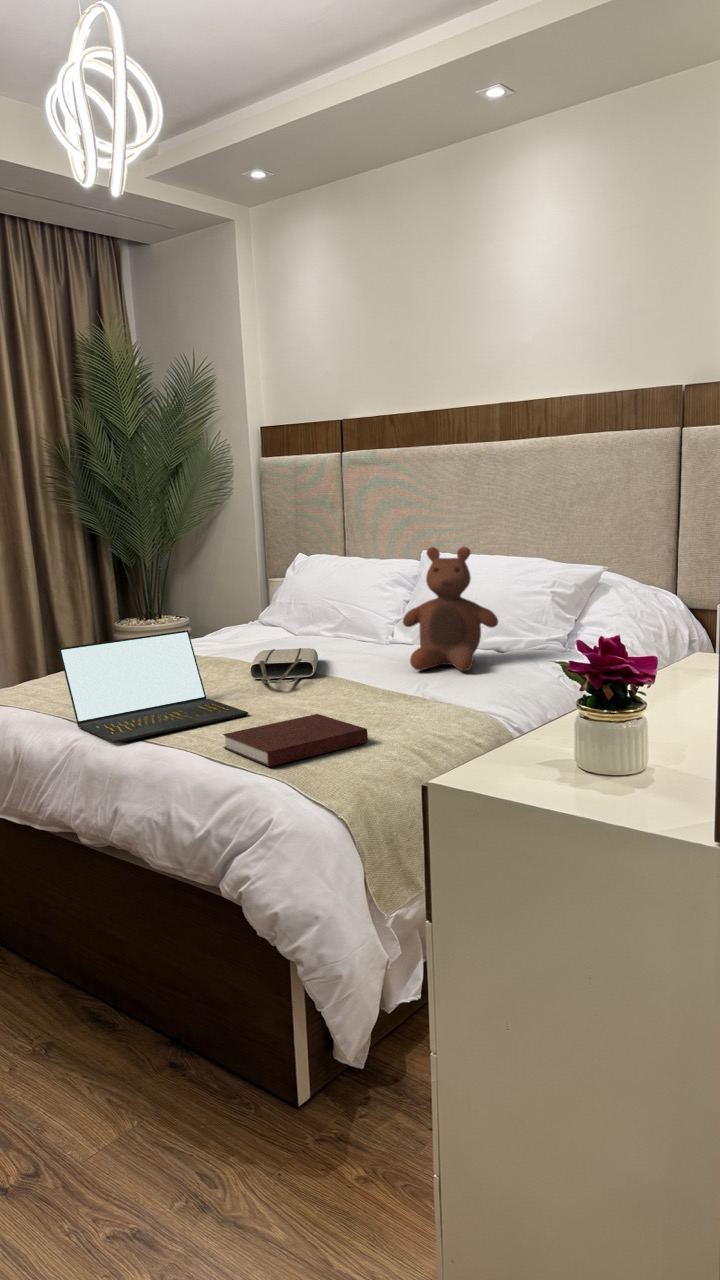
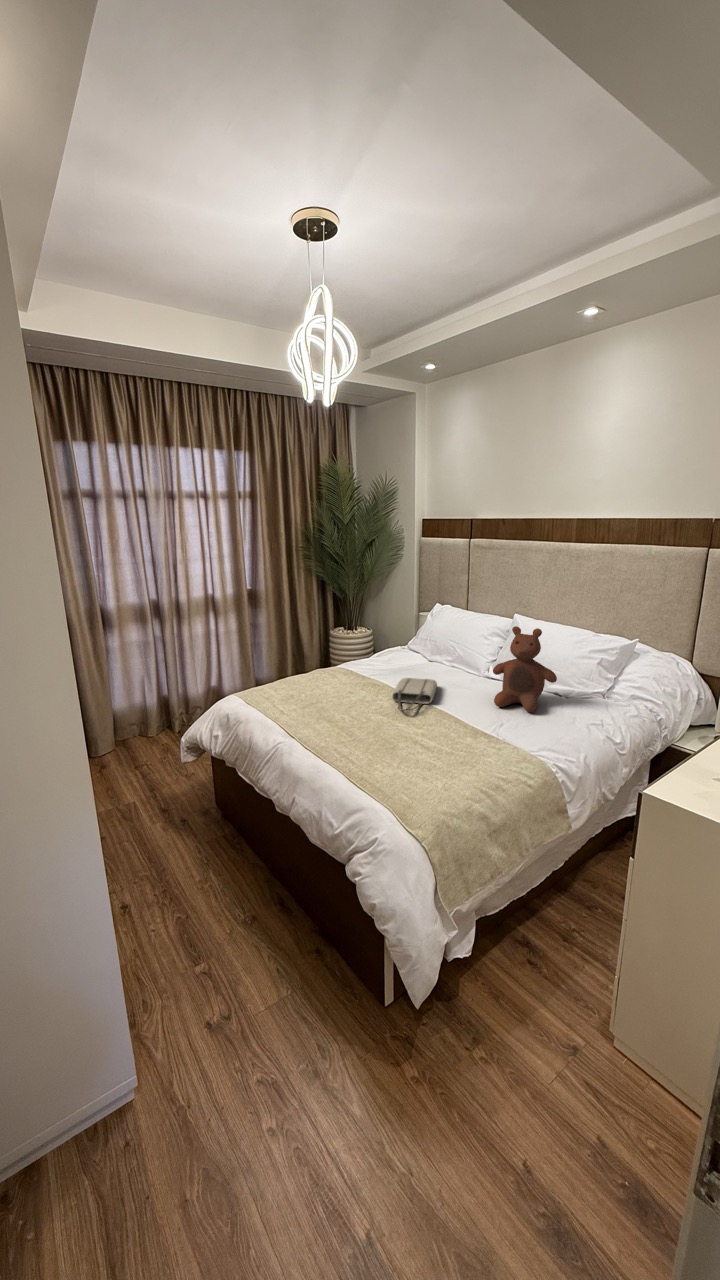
laptop: present [59,630,248,743] -> none [276,674,383,753]
notebook: present [223,714,368,767] -> none [361,748,452,793]

